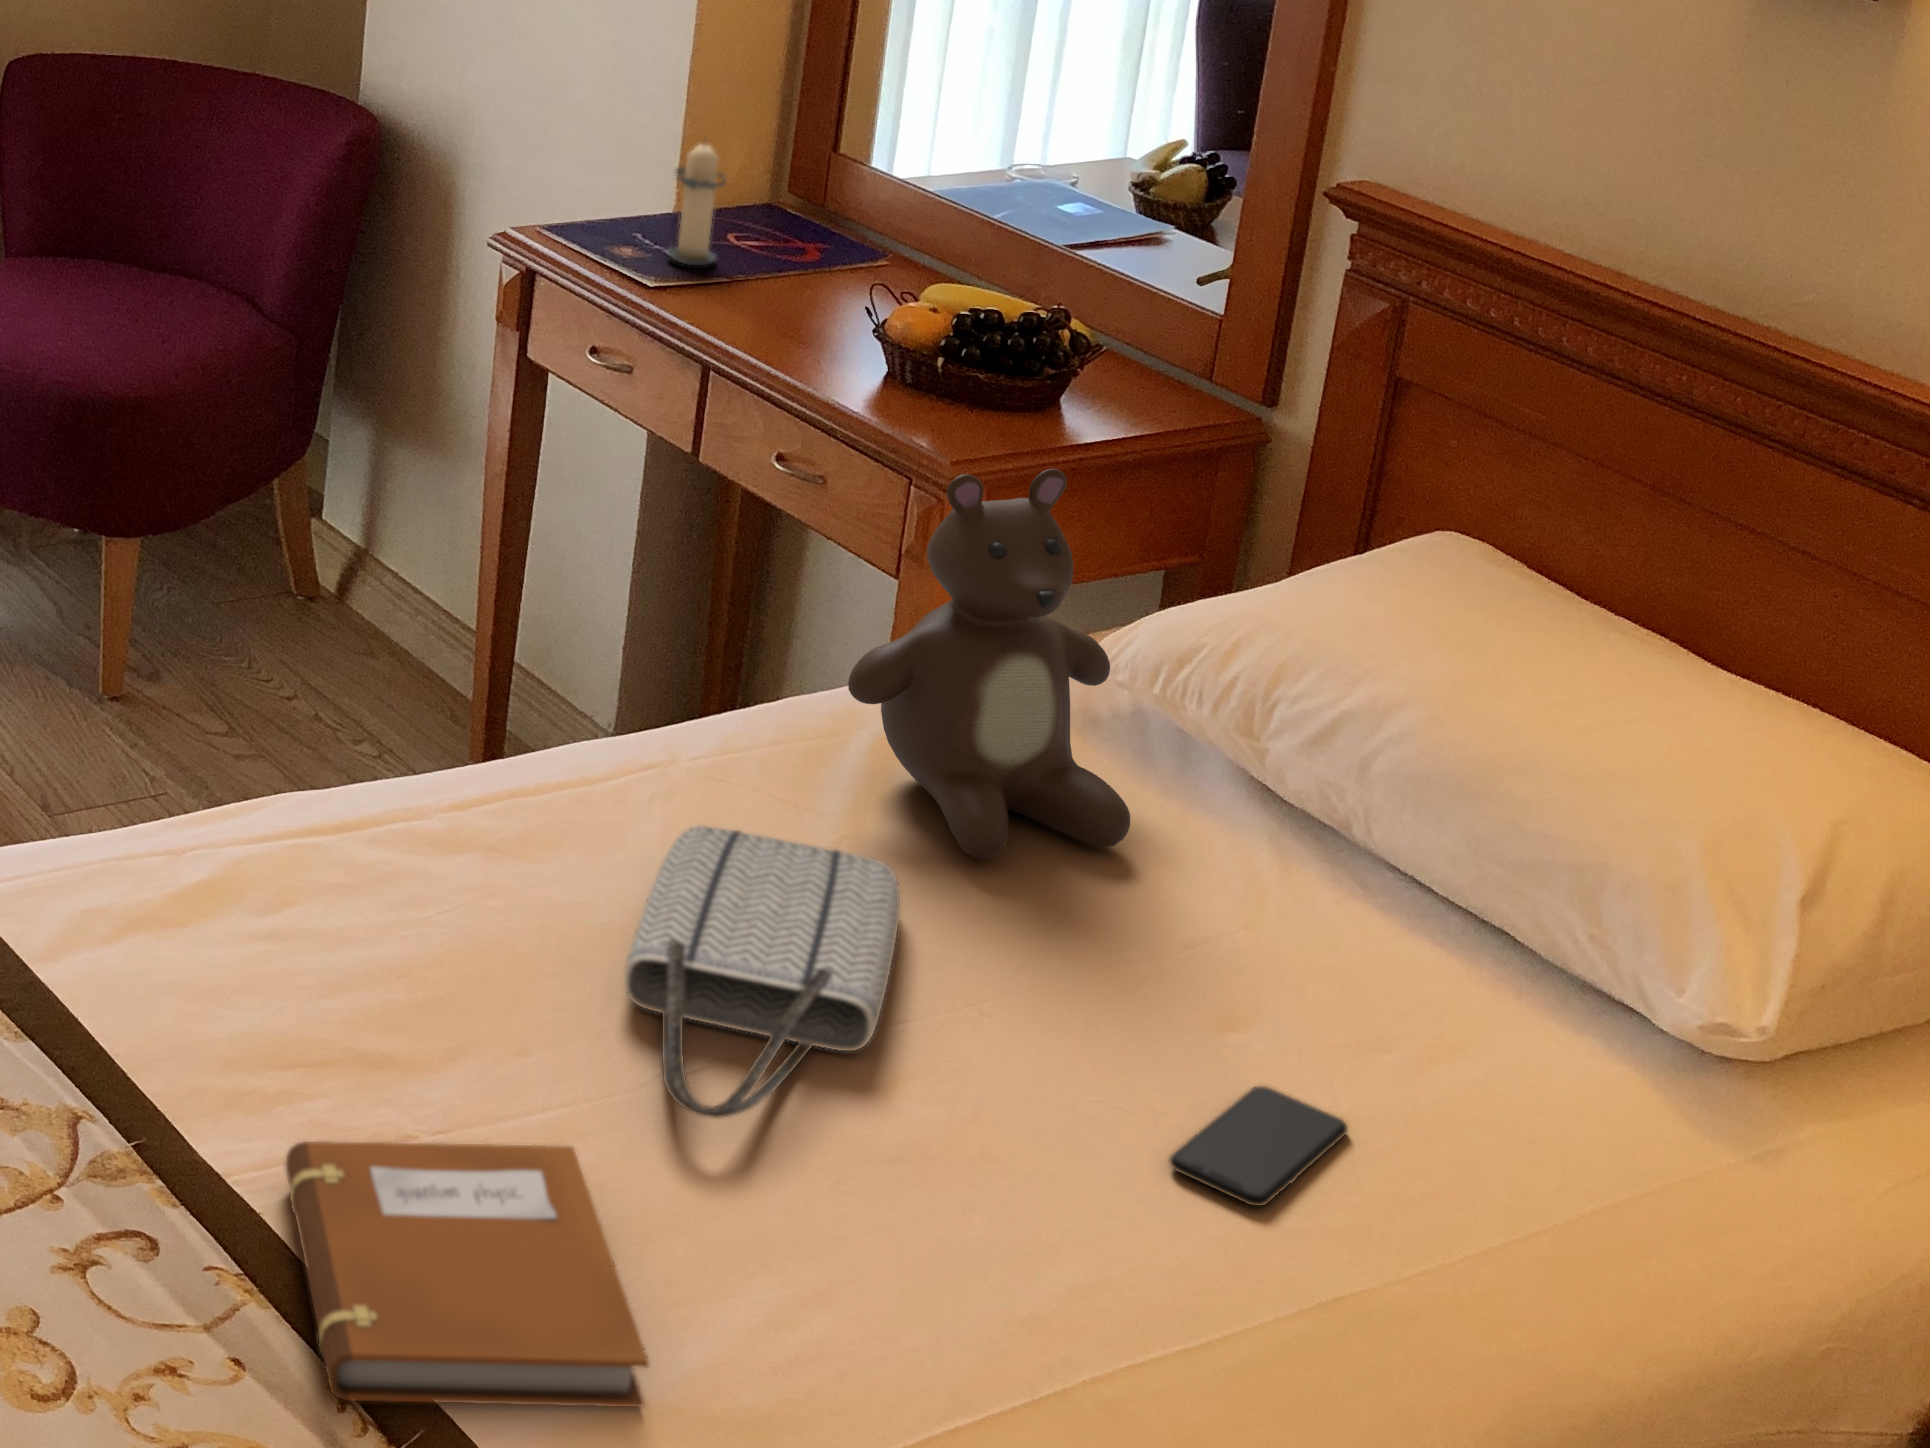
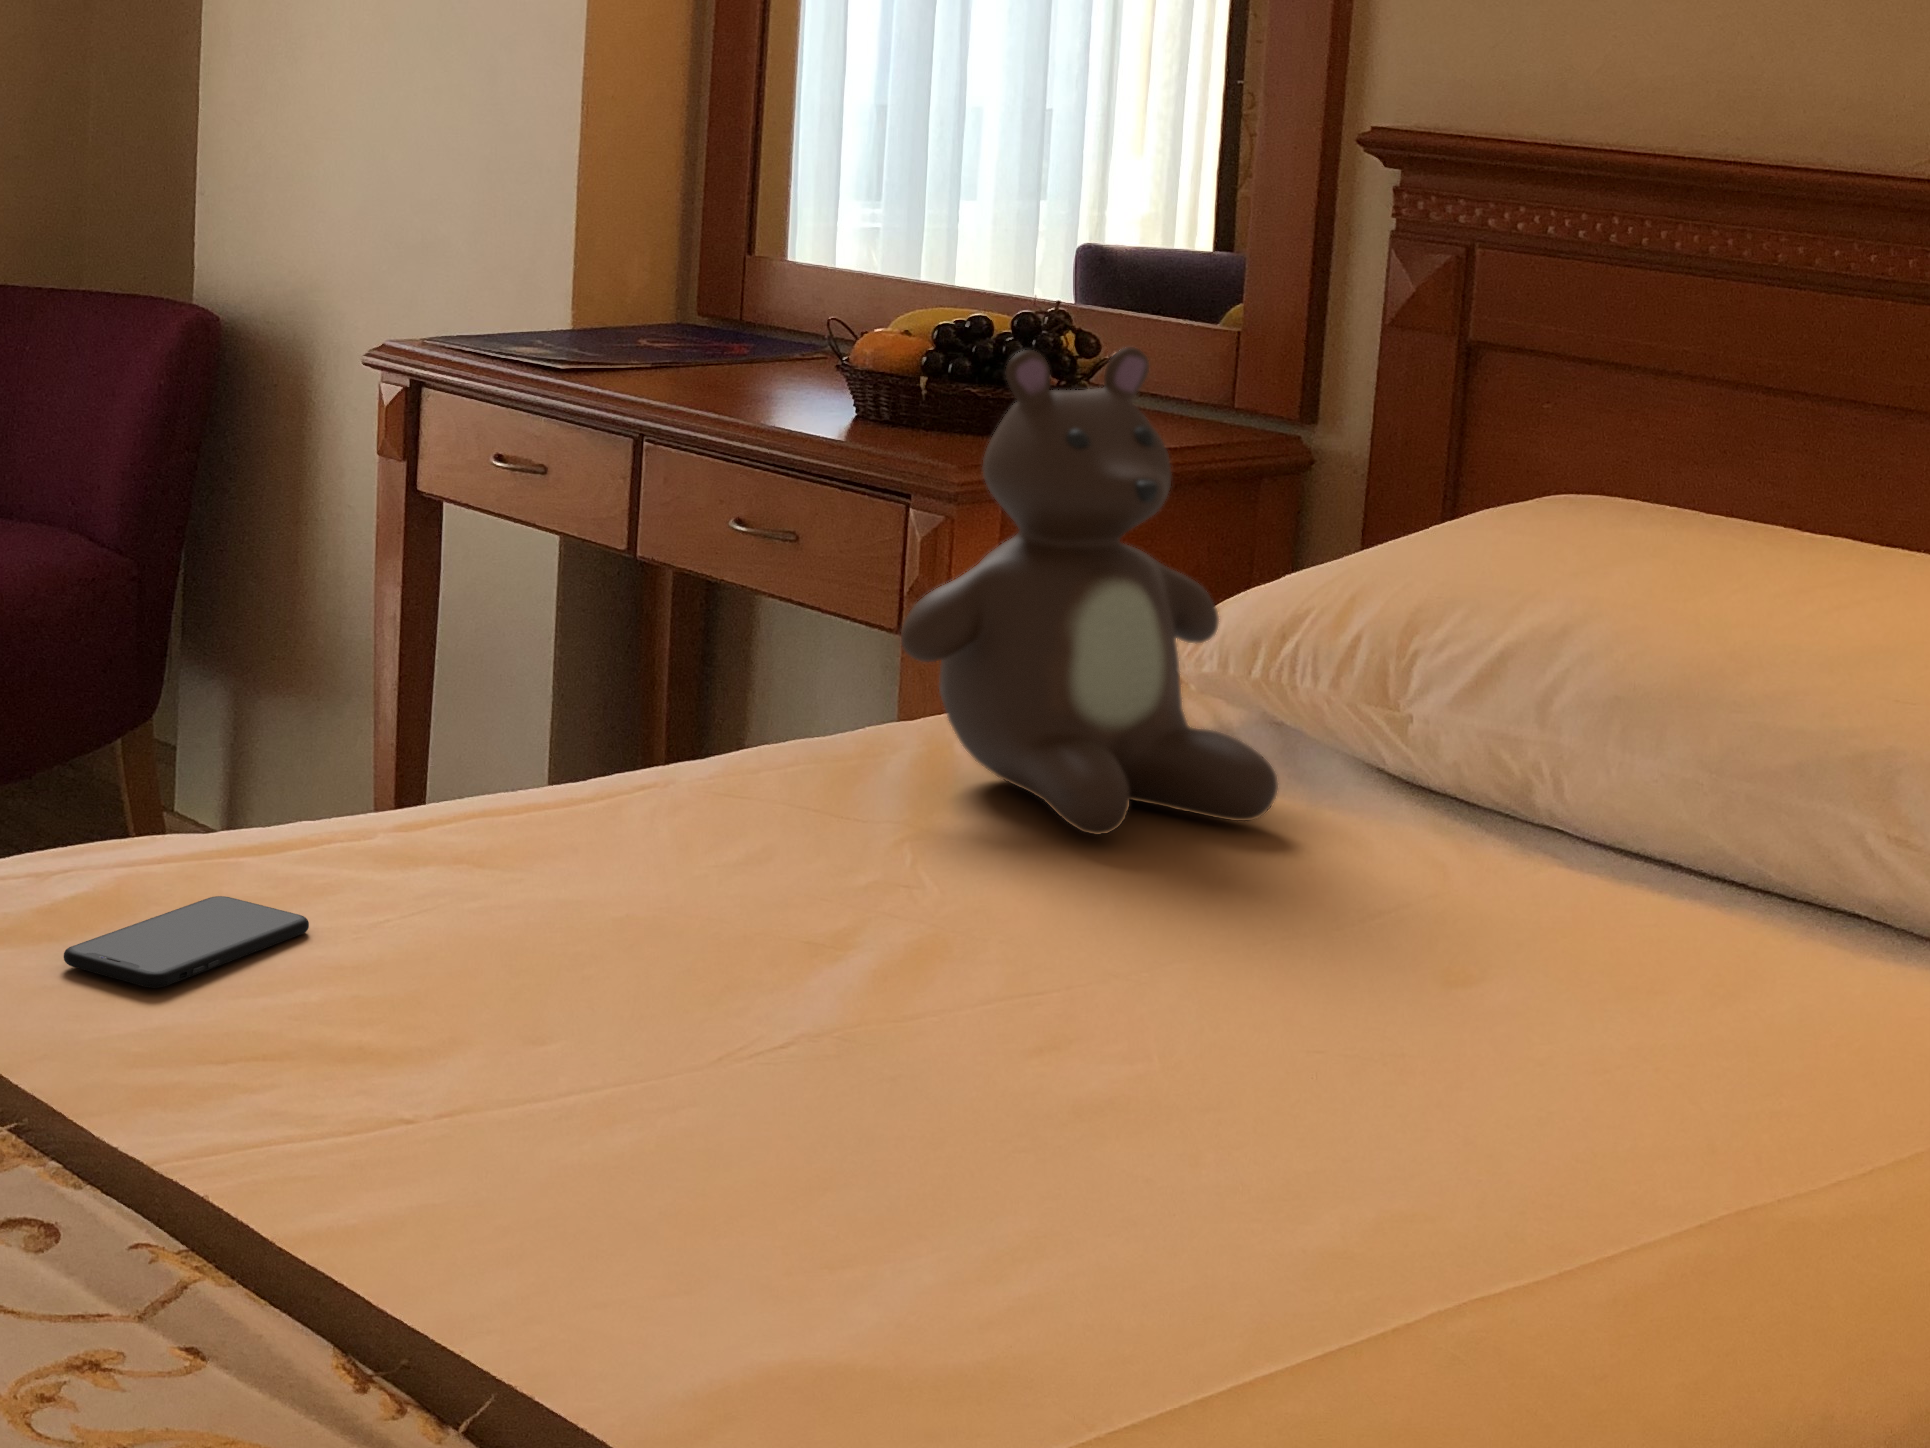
candle: present [669,144,725,265] -> none [573,204,652,362]
tote bag: present [624,826,900,1118] -> none [673,800,1024,1052]
smartphone: present [1170,1086,1348,1206] -> present [64,896,309,988]
notebook: present [286,1141,649,1407] -> none [236,1084,819,1378]

